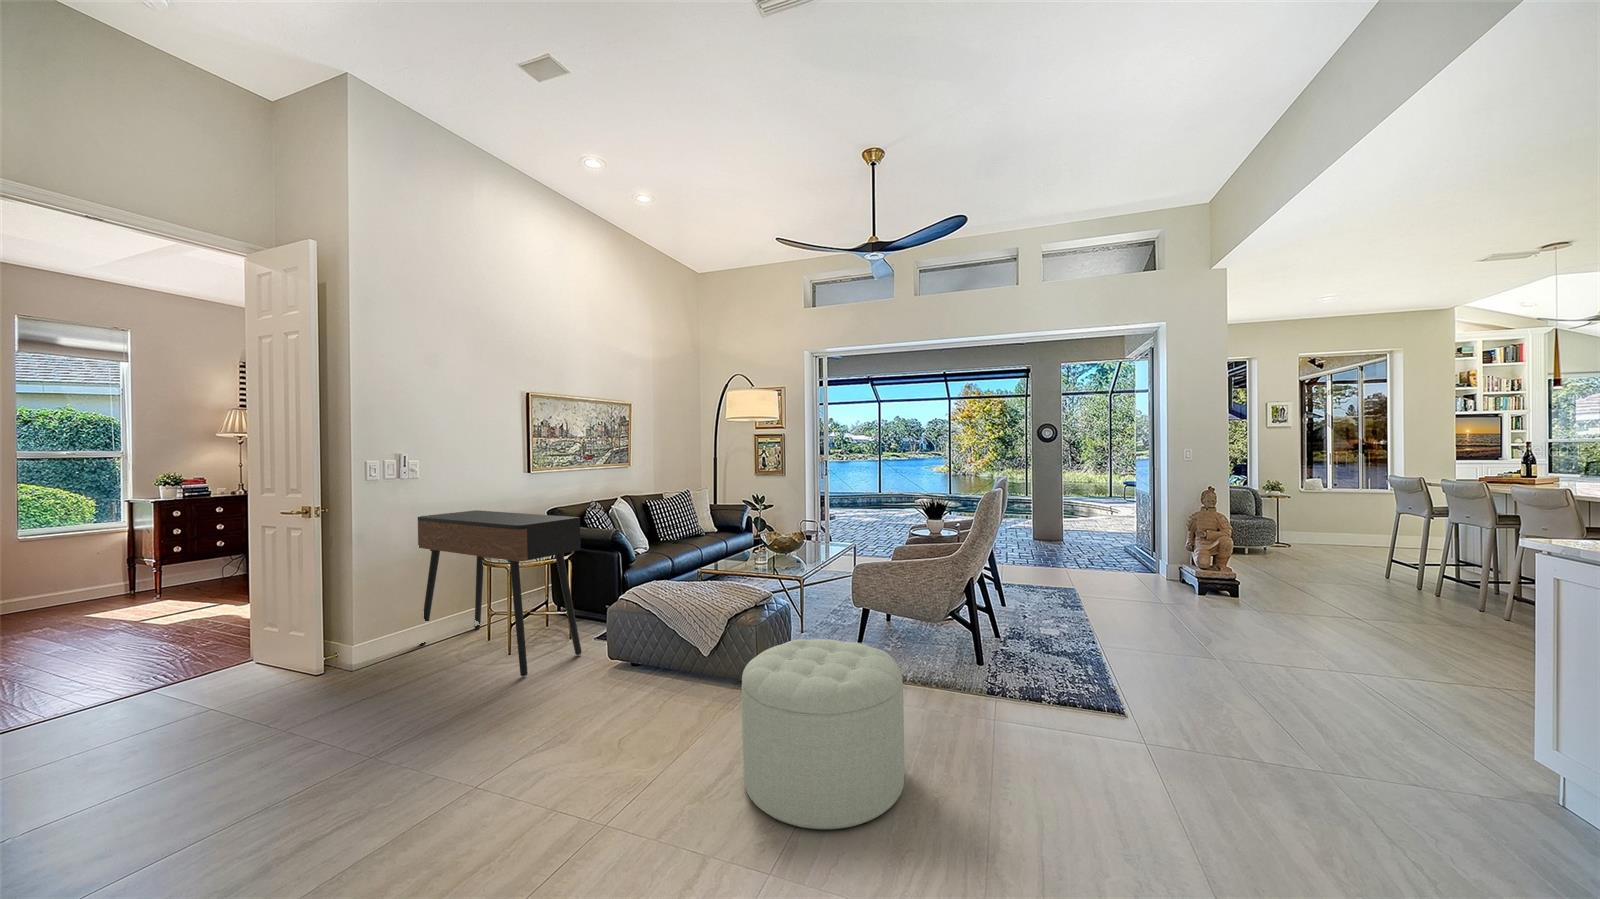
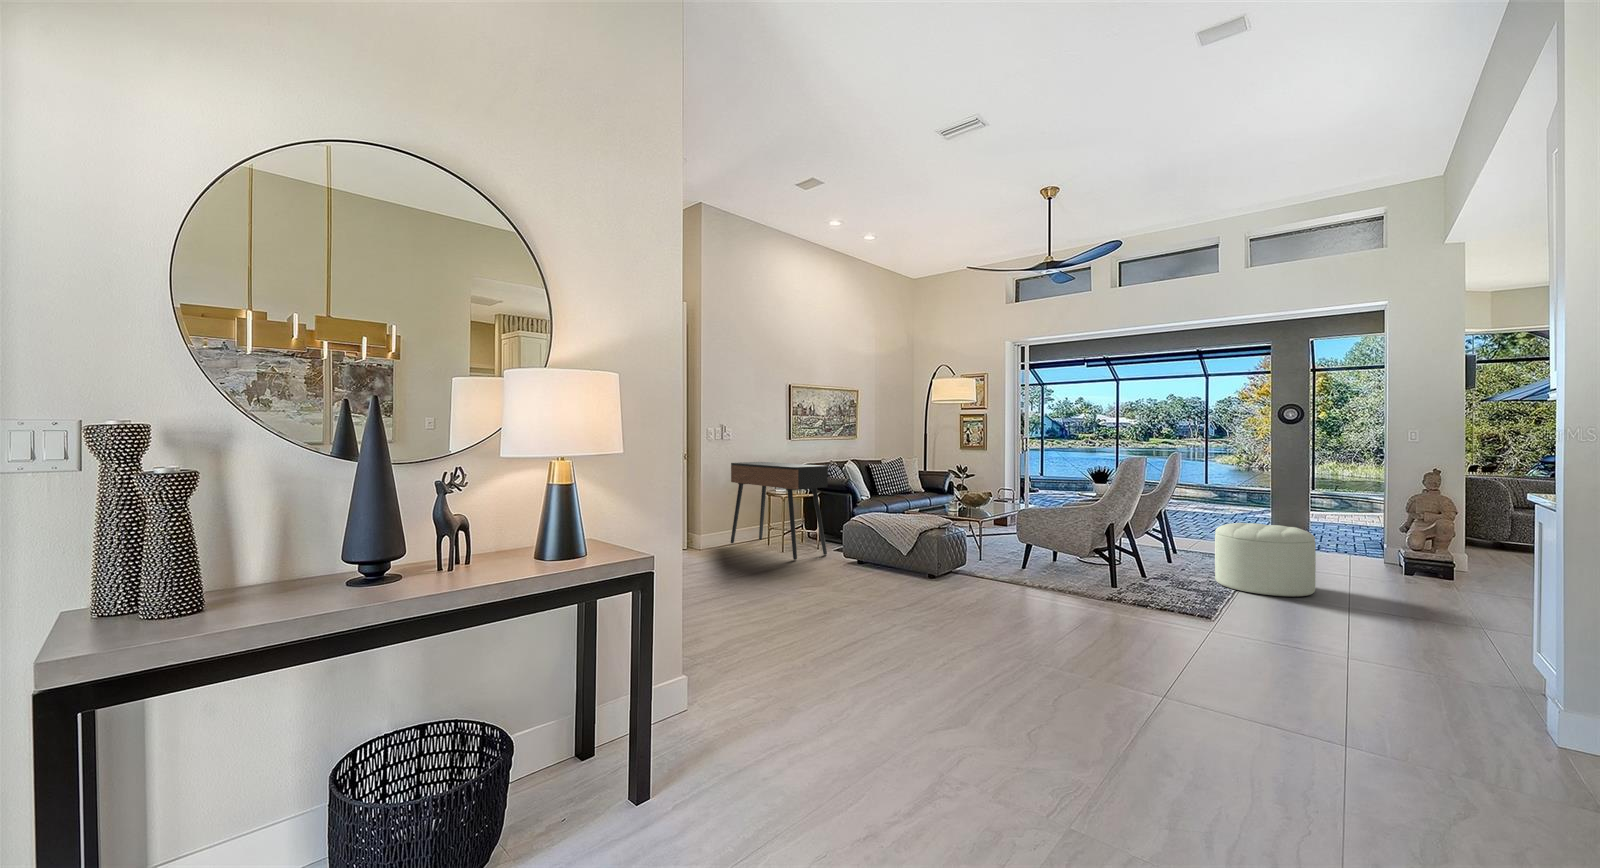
ottoman: present [742,639,904,829] -> present [1215,523,1316,597]

